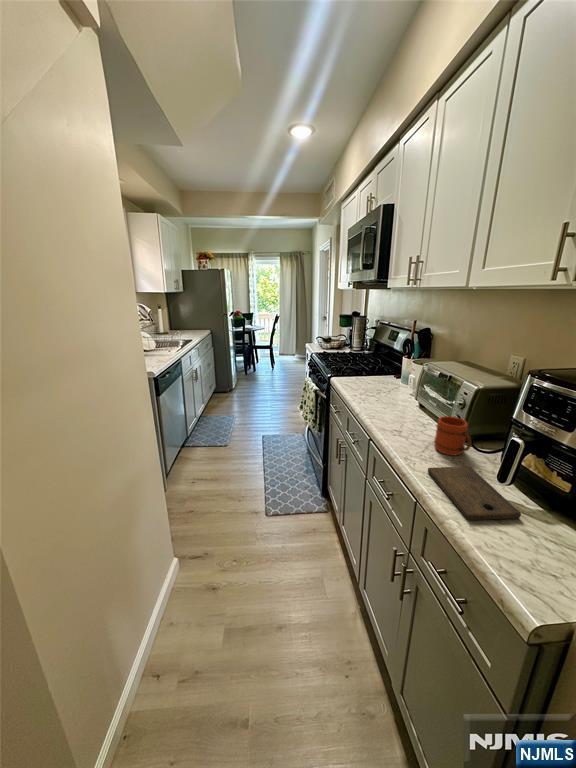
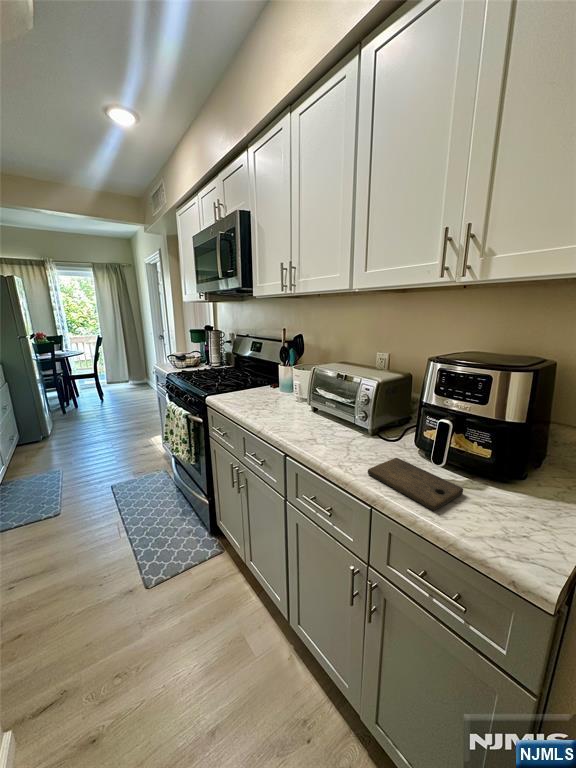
mug: present [434,416,472,455] -> none [352,413,388,451]

